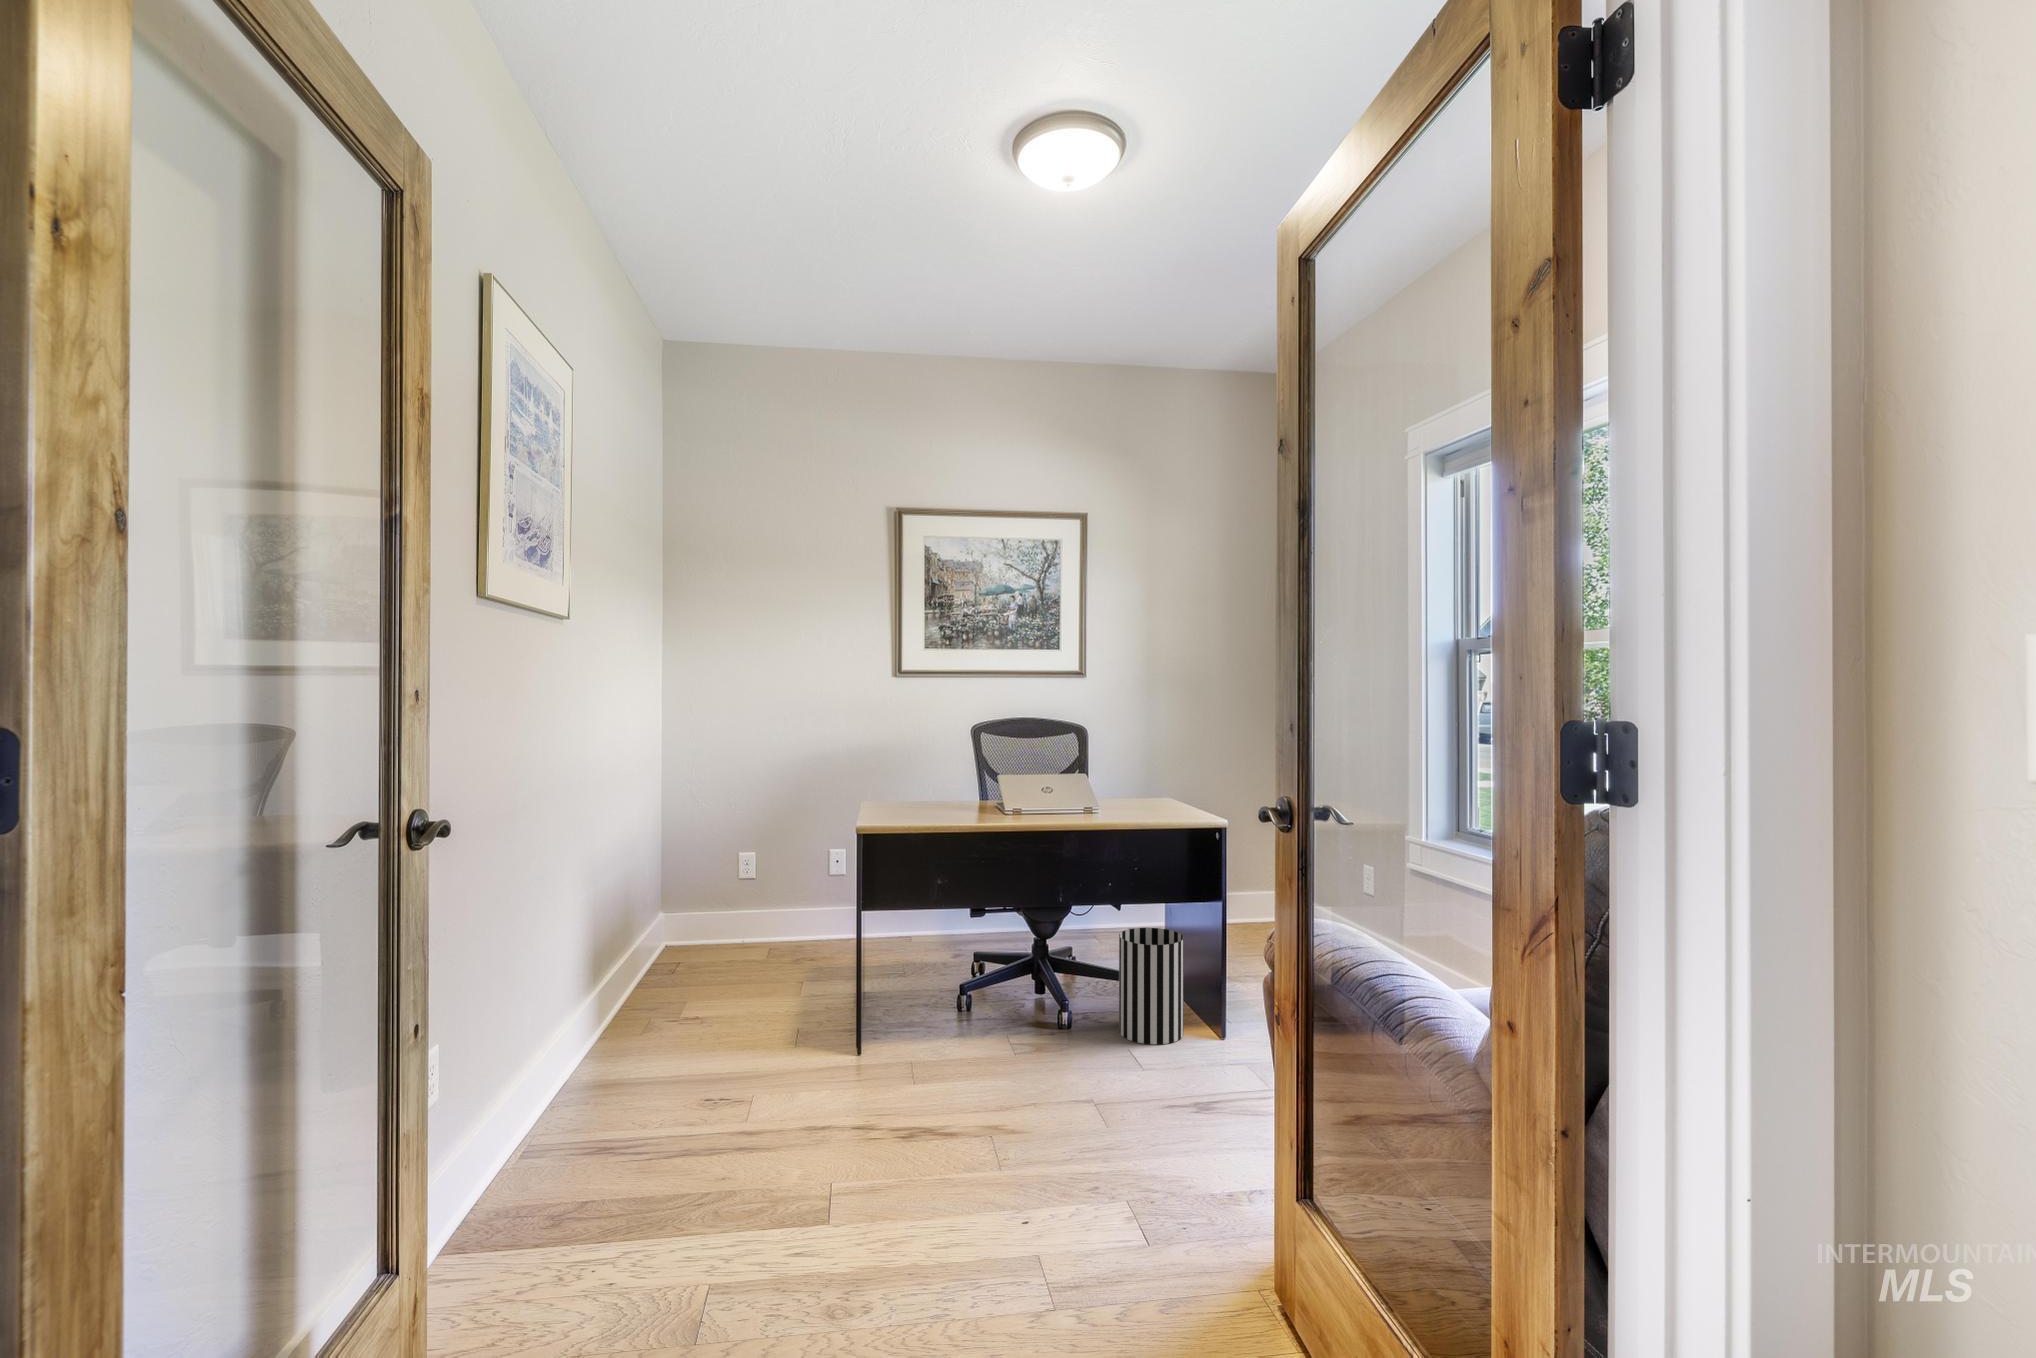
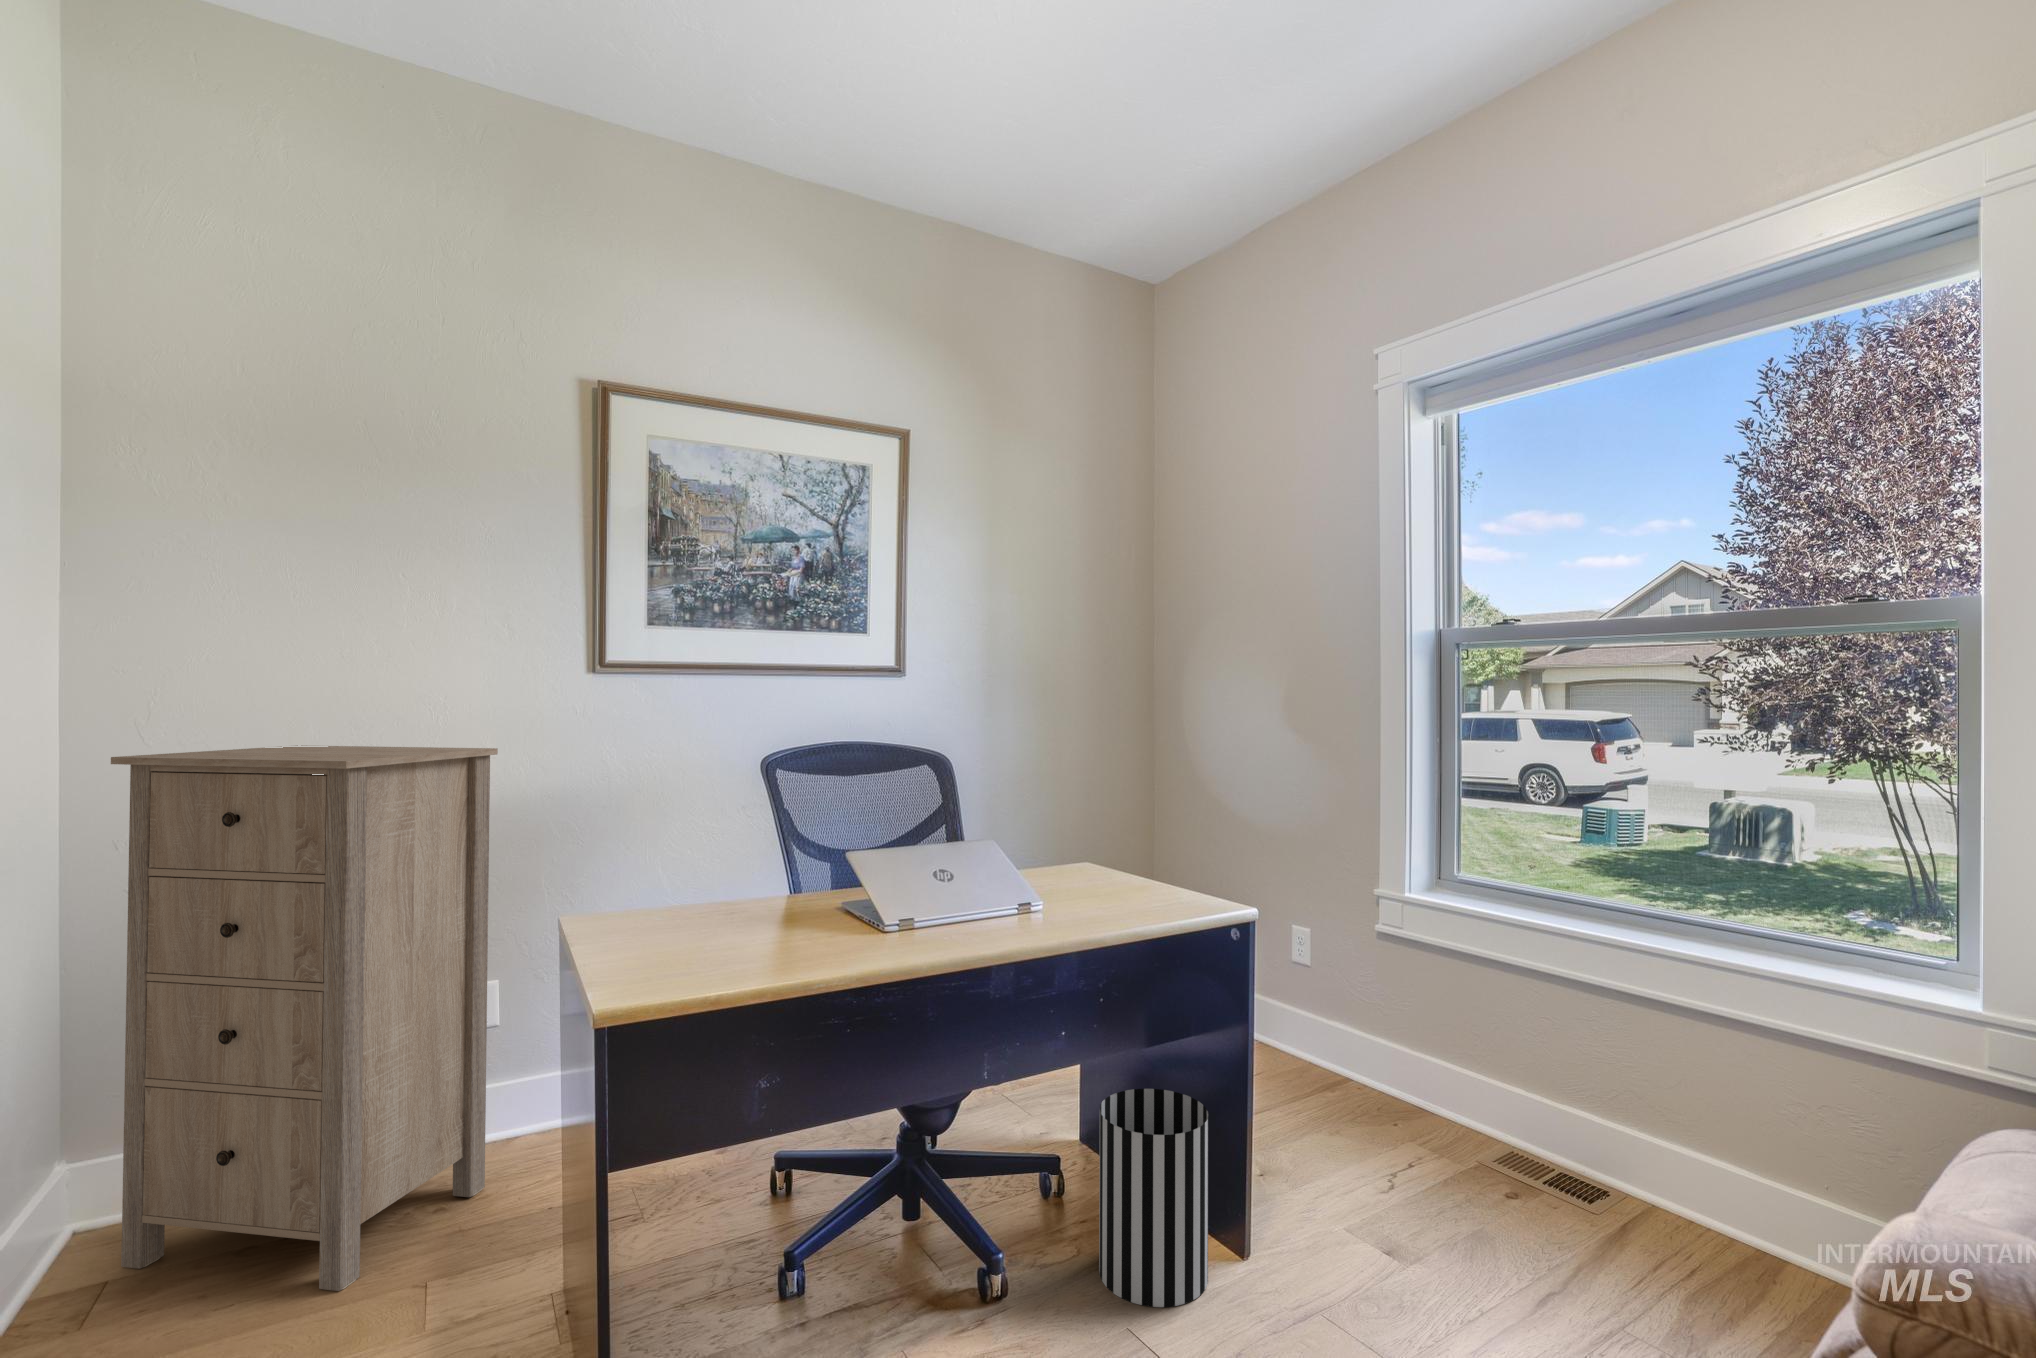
storage cabinet: none [677,716,838,977] -> present [111,745,498,1291]

